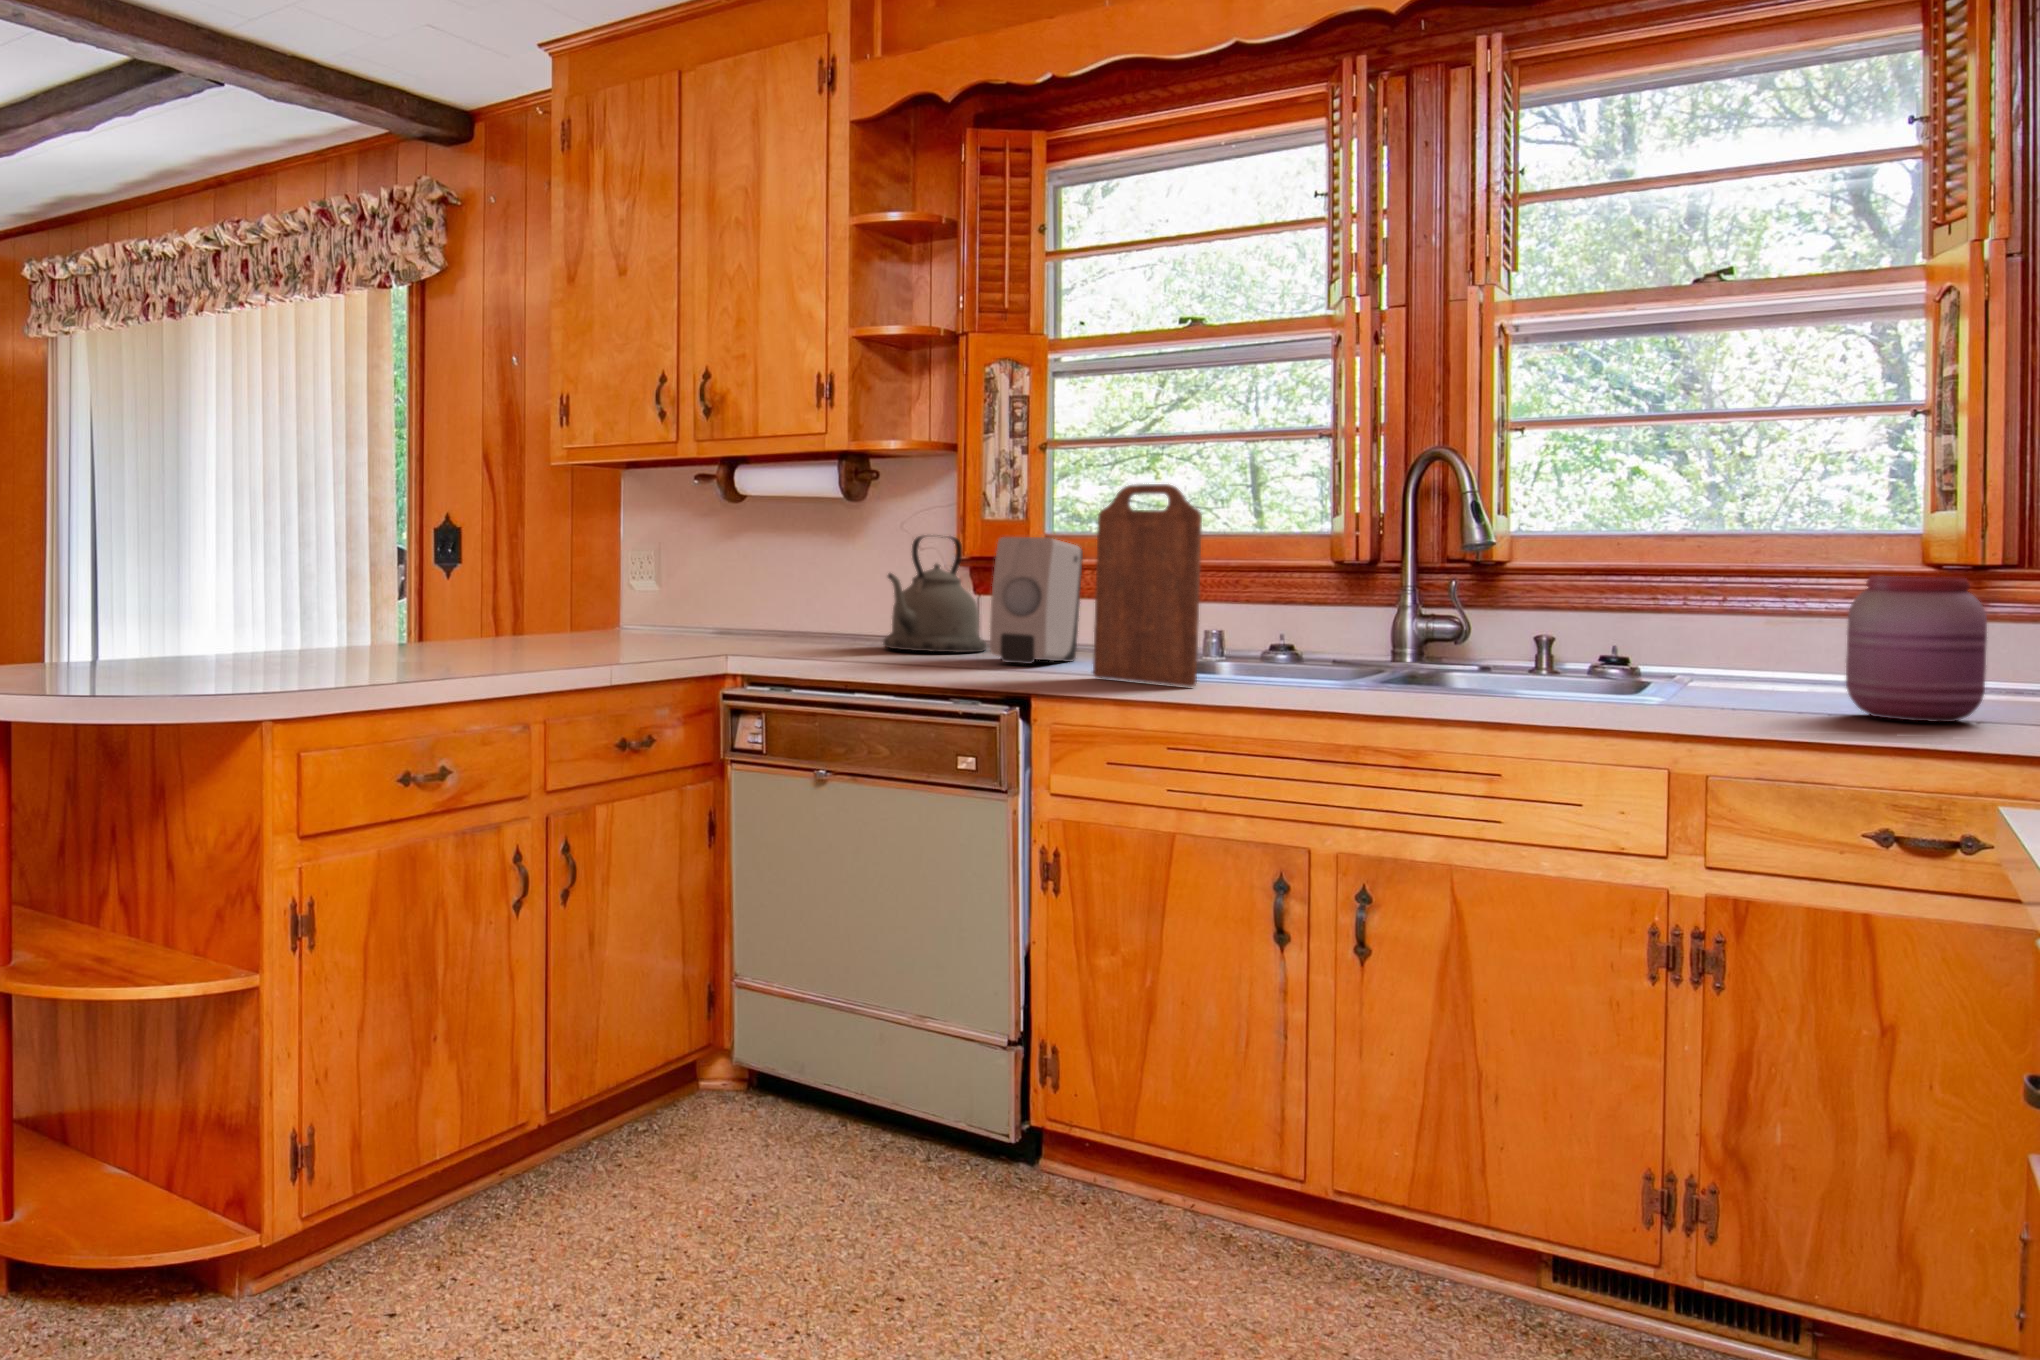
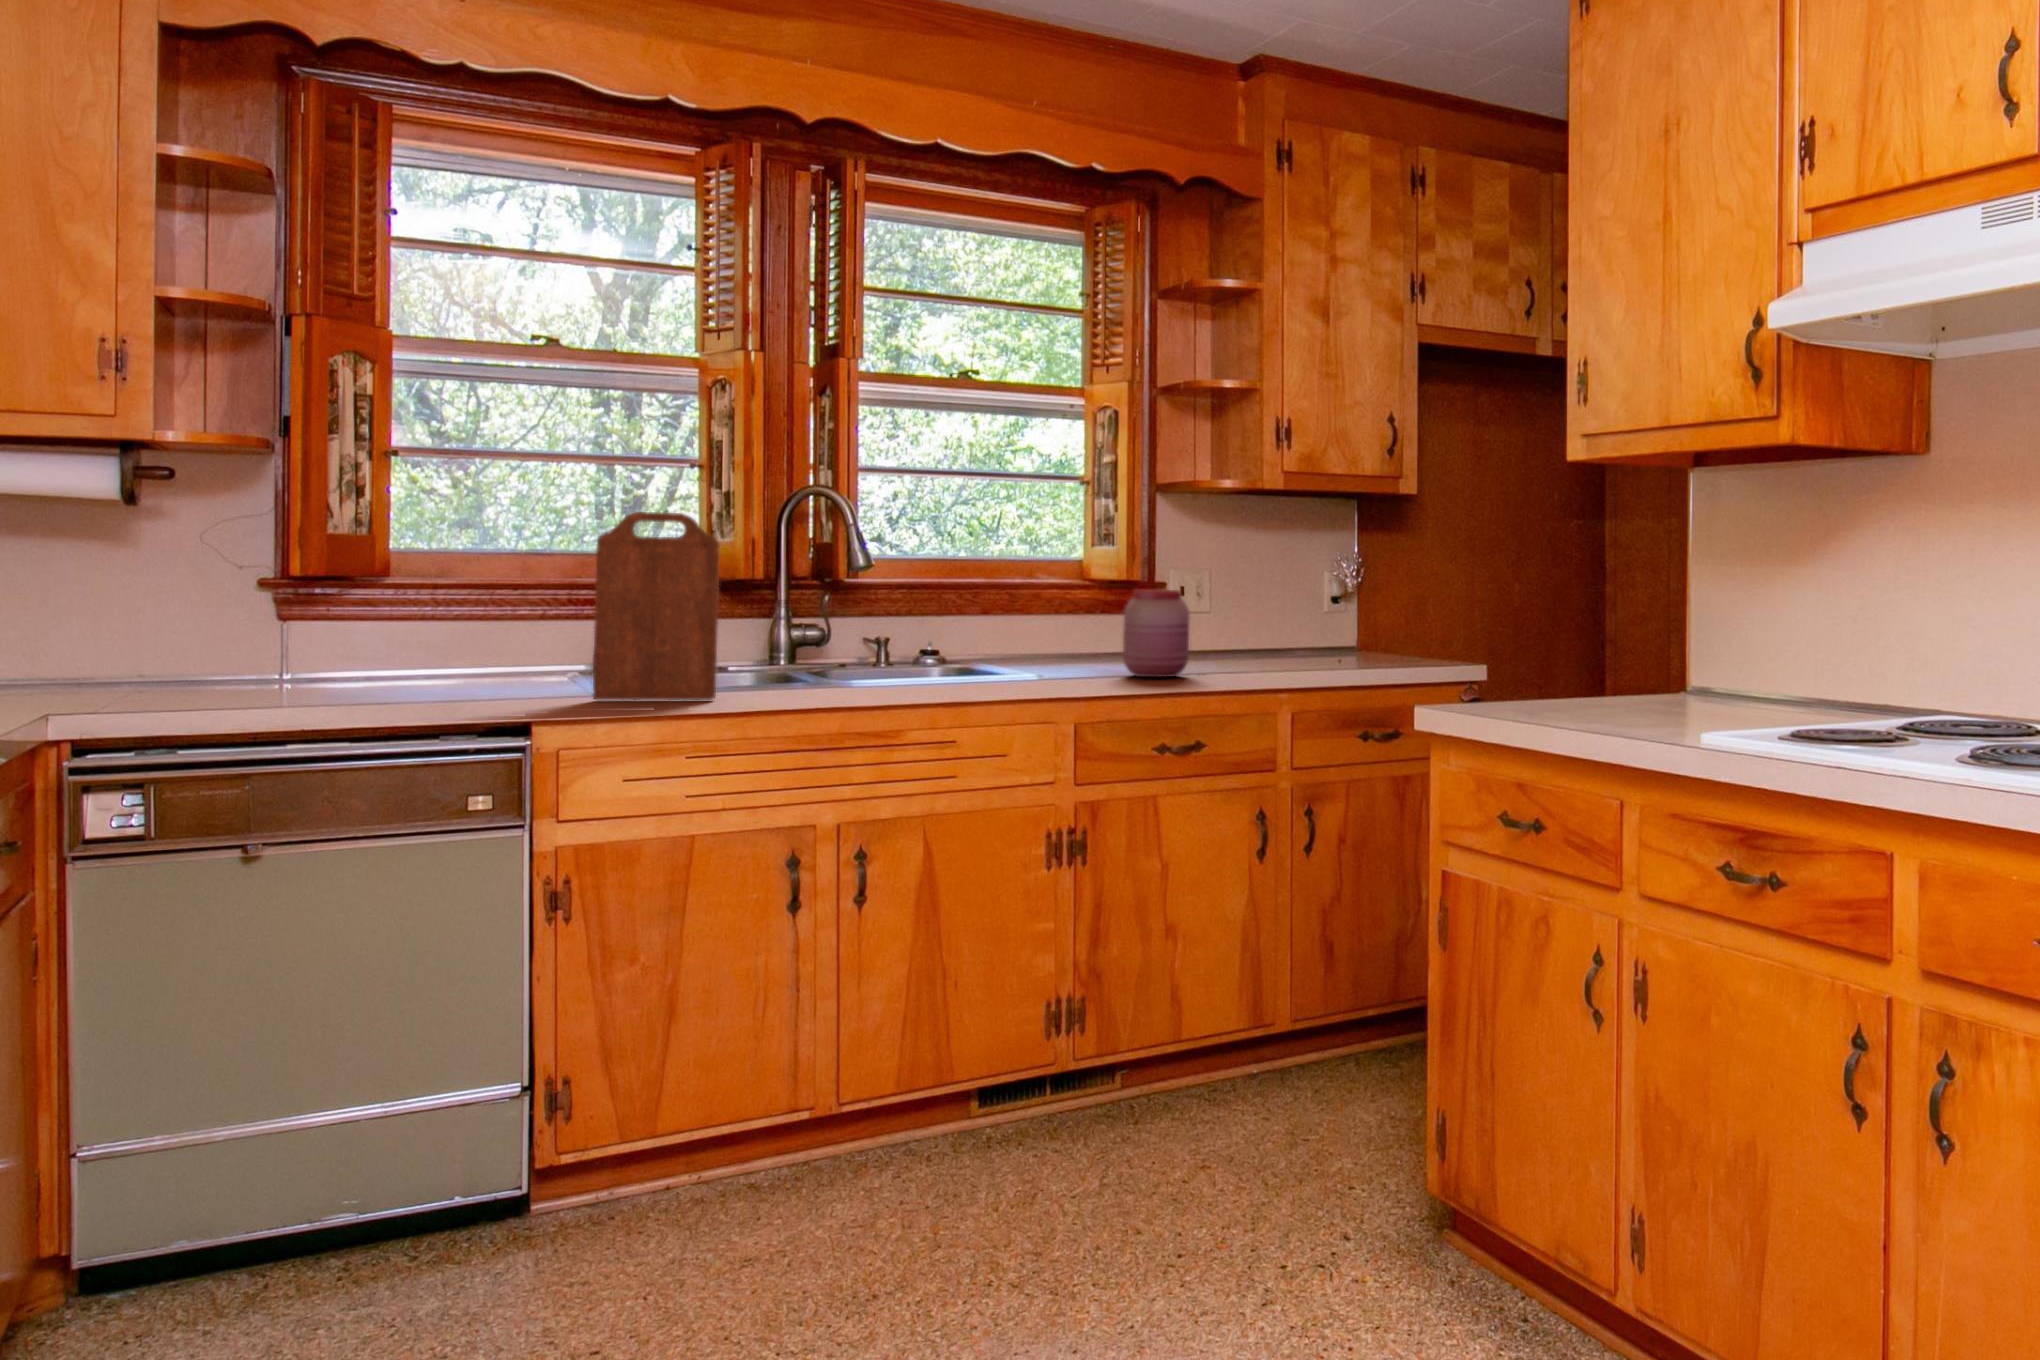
kettle: present [883,536,986,653] -> none [197,554,348,692]
soap dispenser: present [990,537,1083,664] -> none [422,558,501,694]

